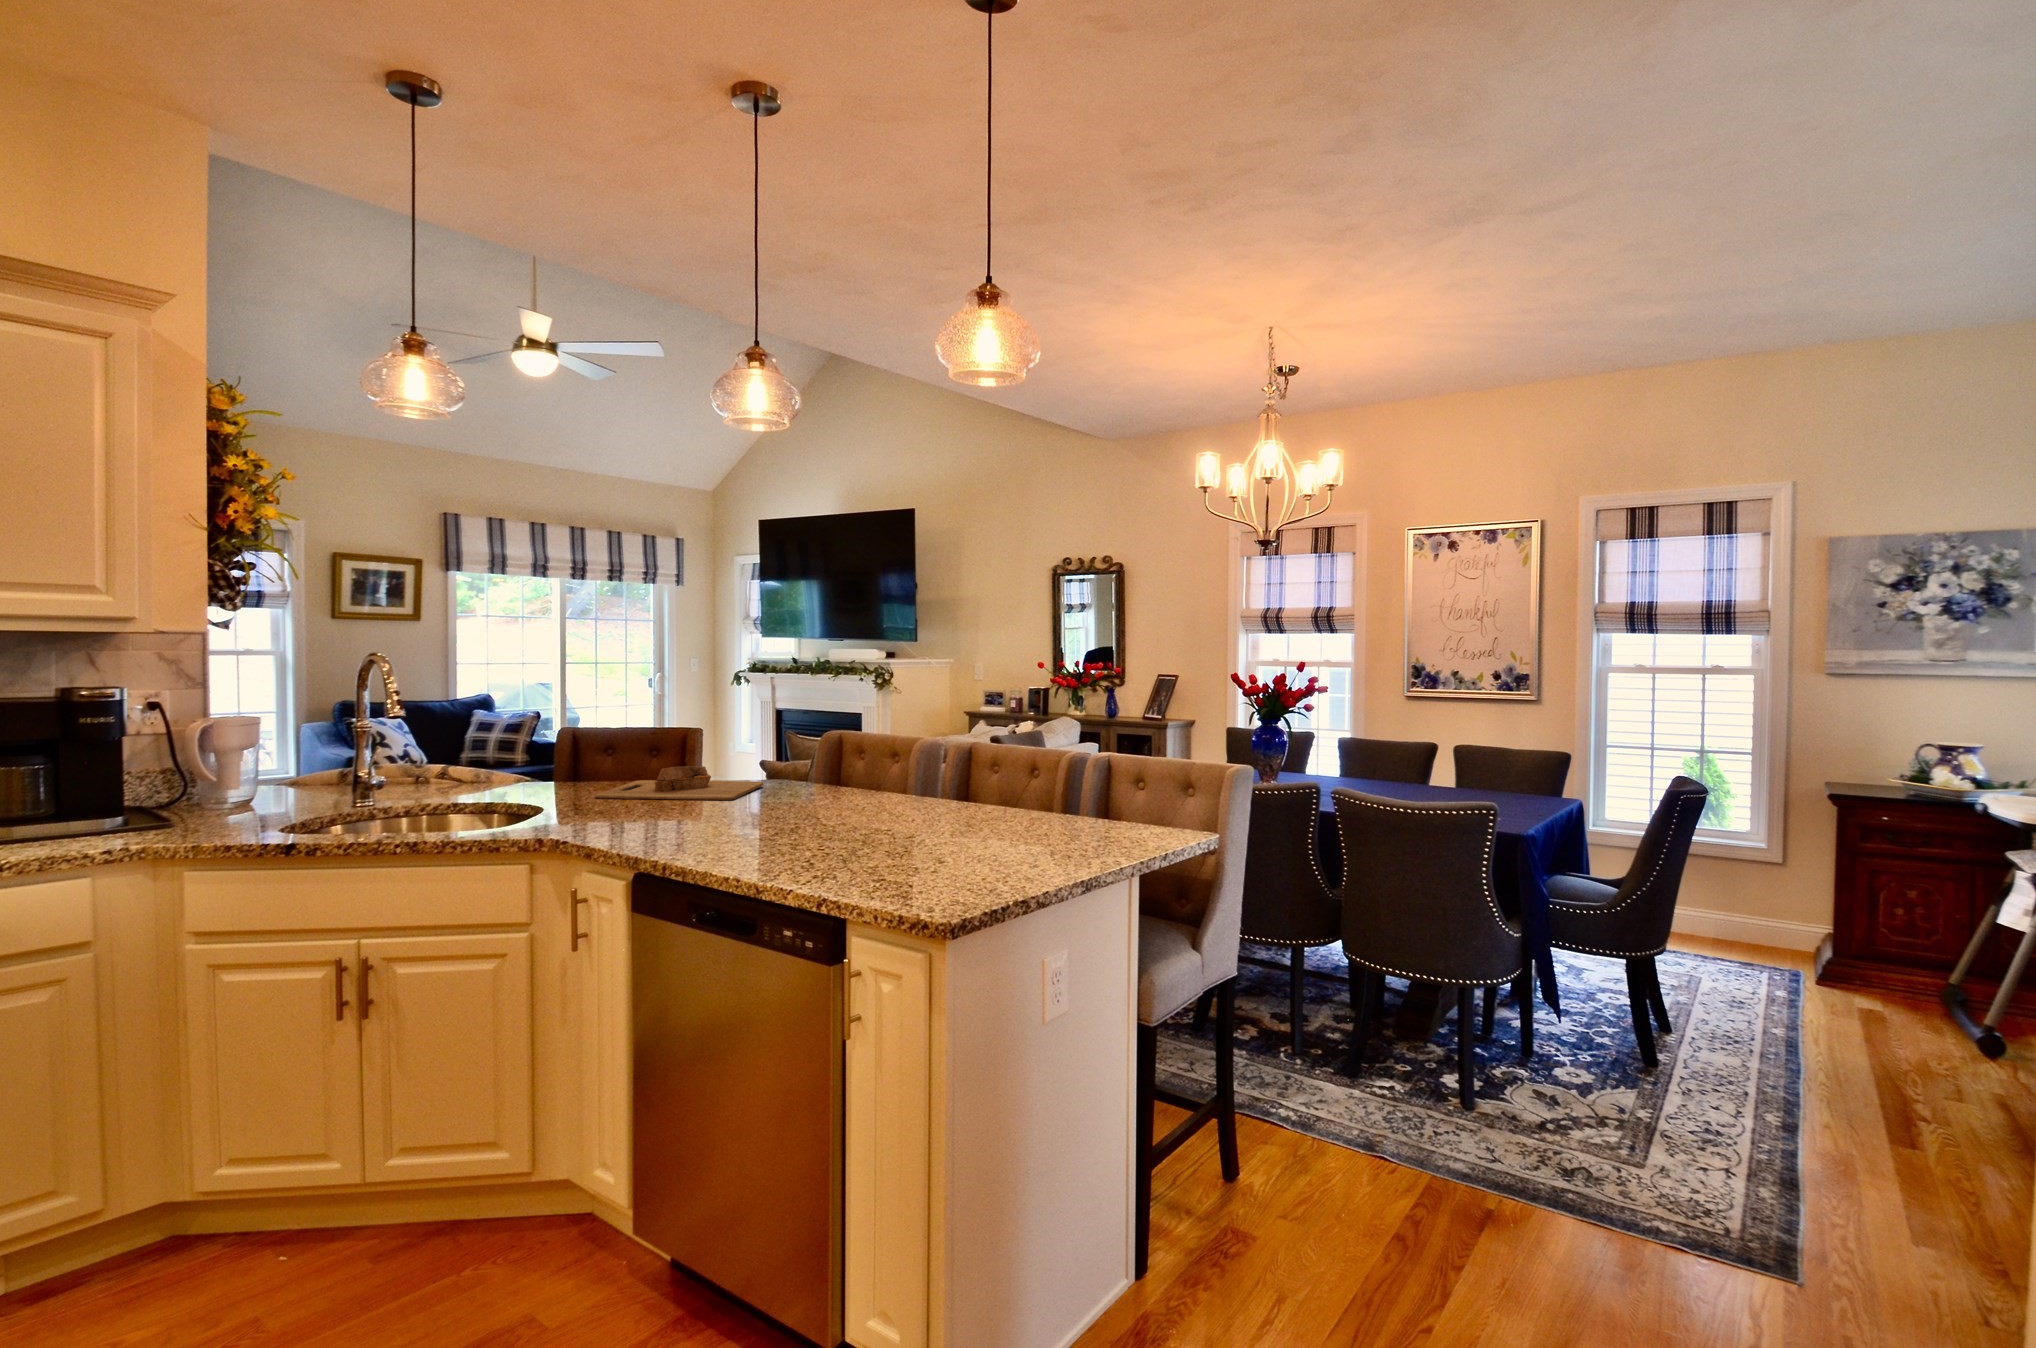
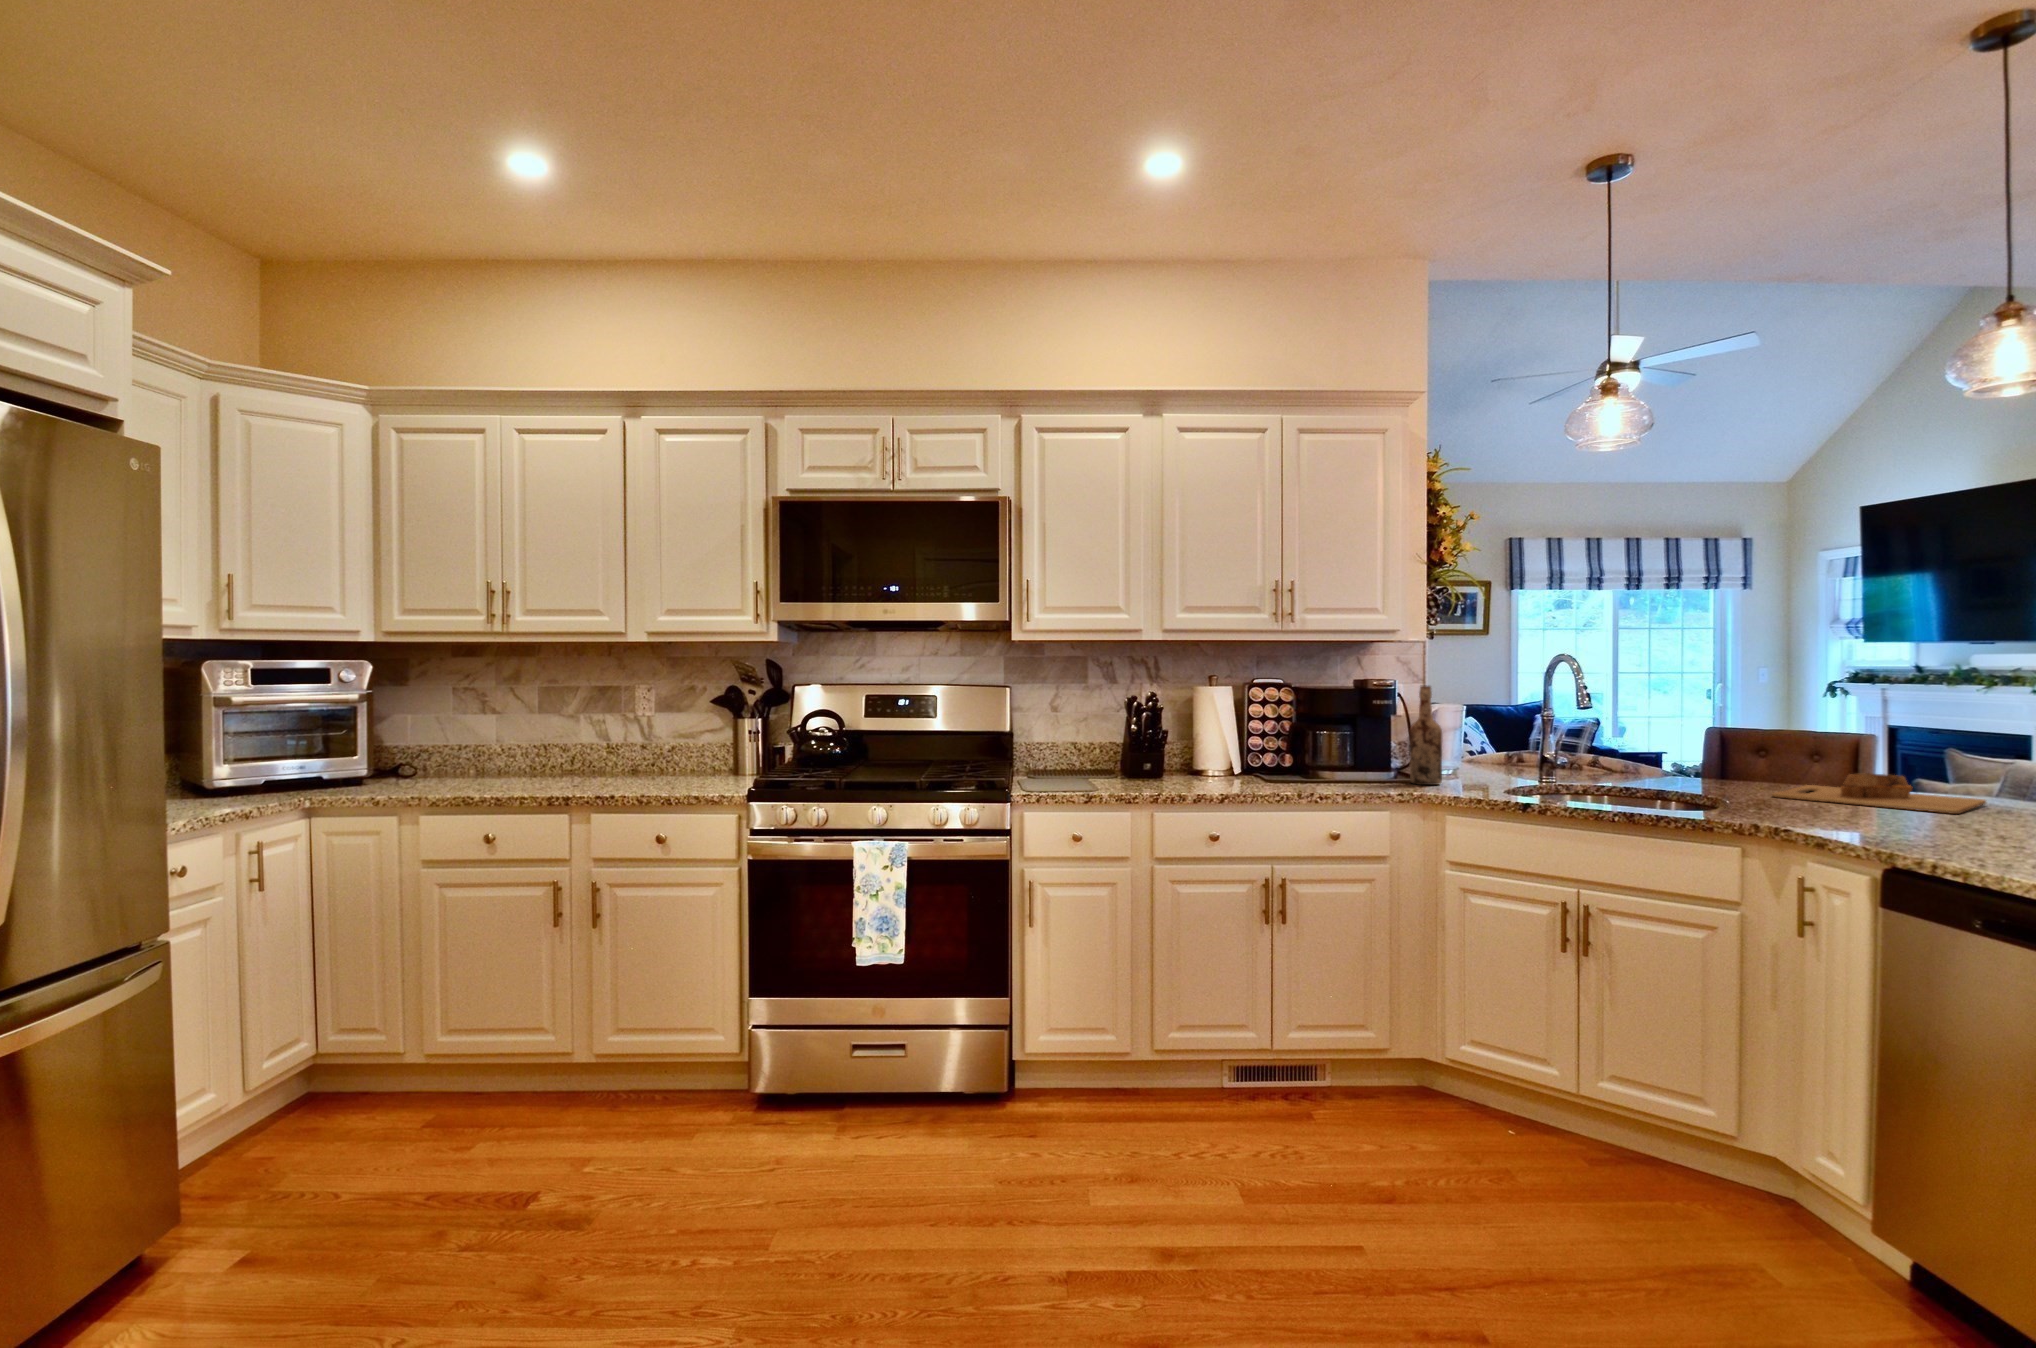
wine bottle: none [142,692,197,830] -> present [1409,686,1442,785]

